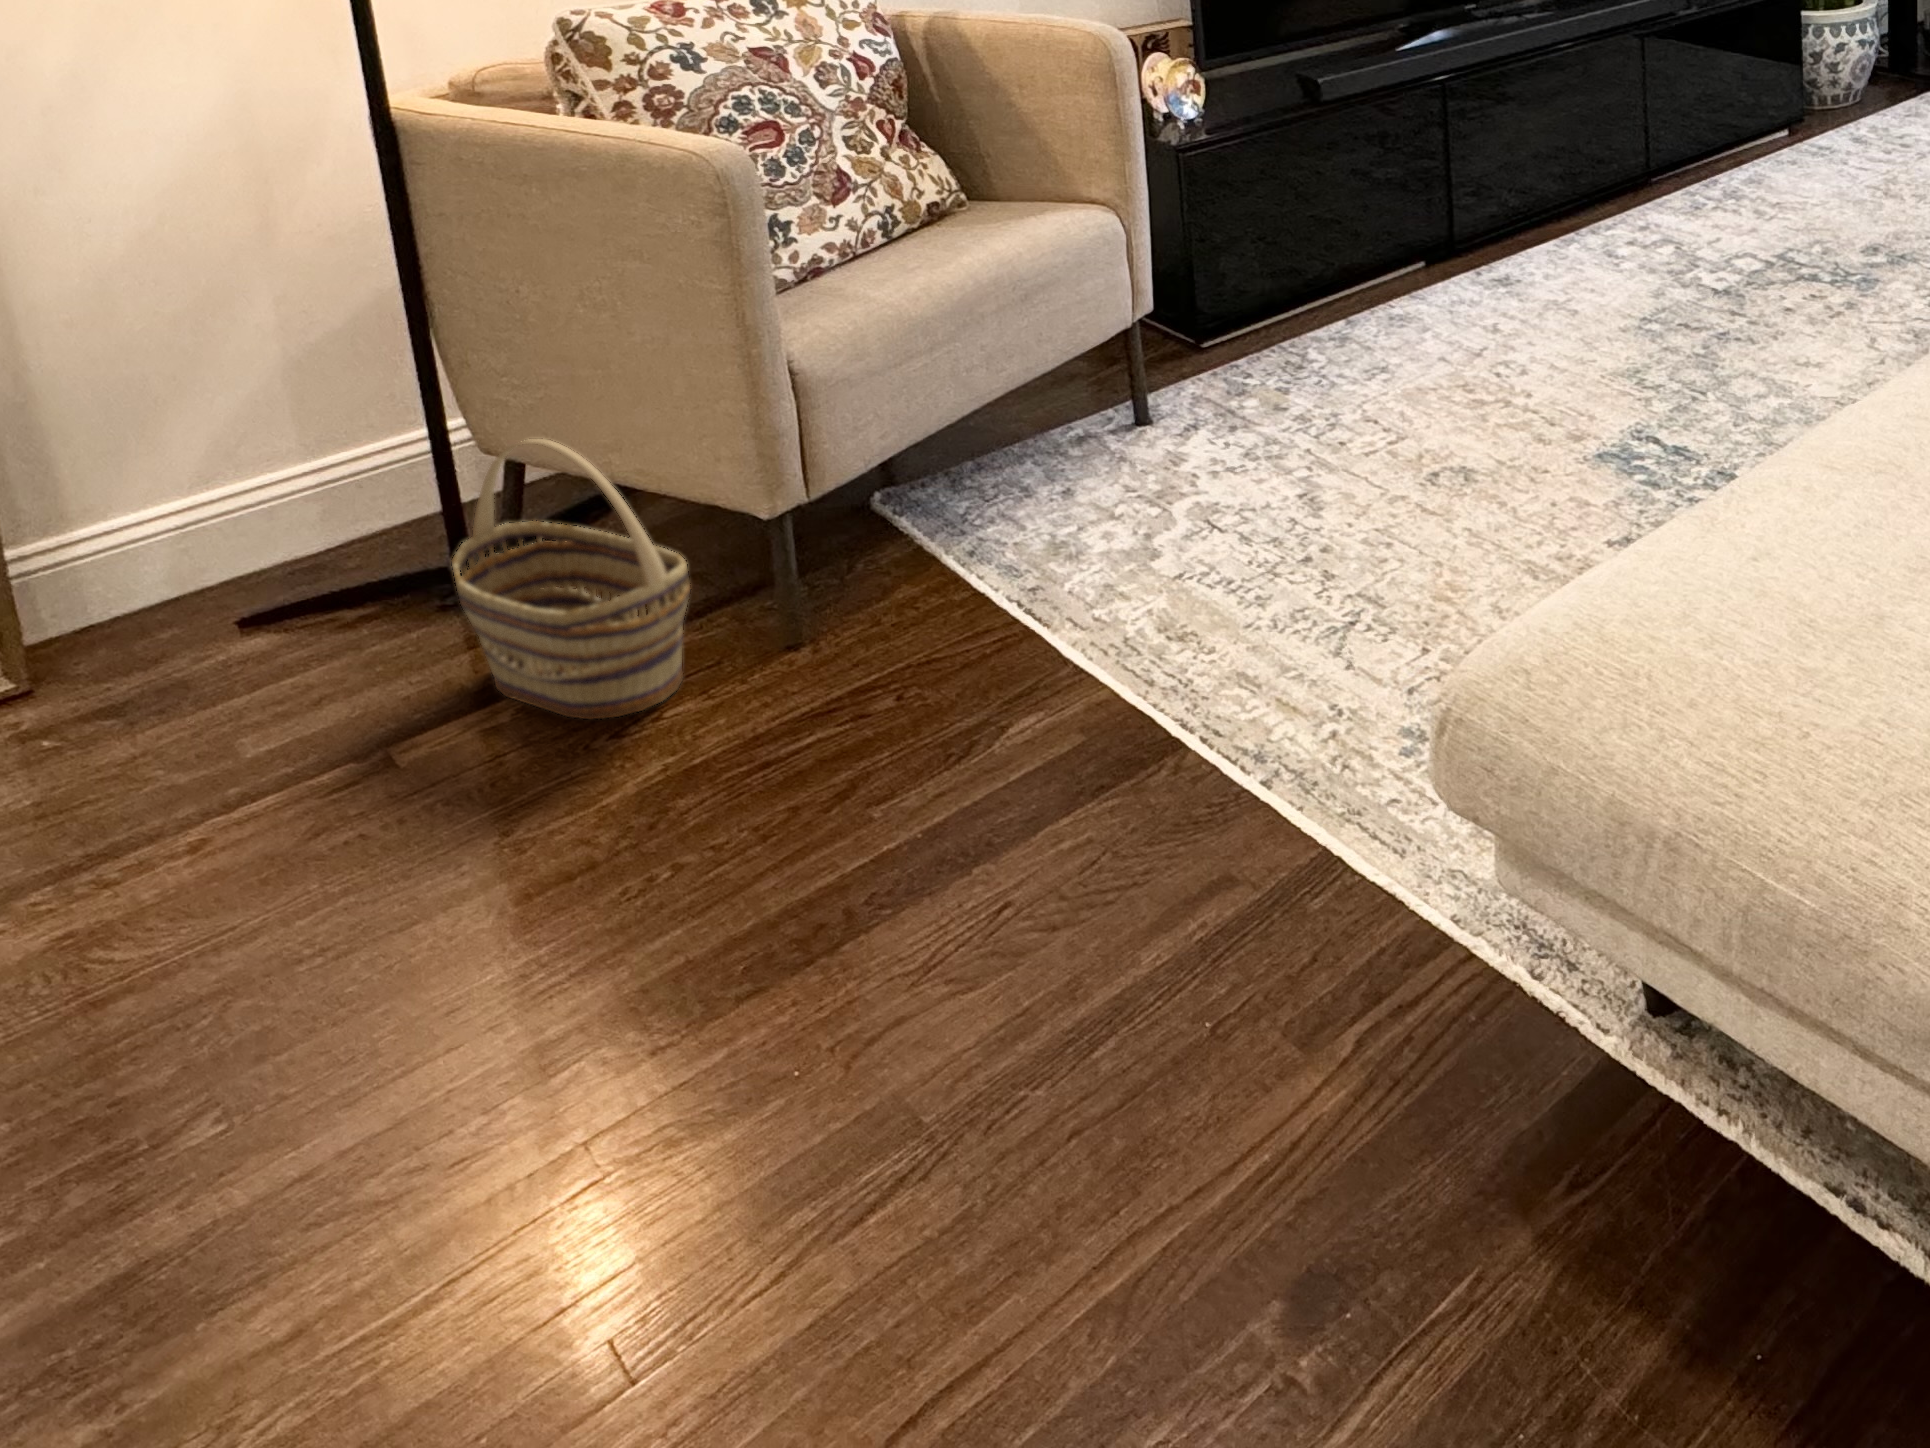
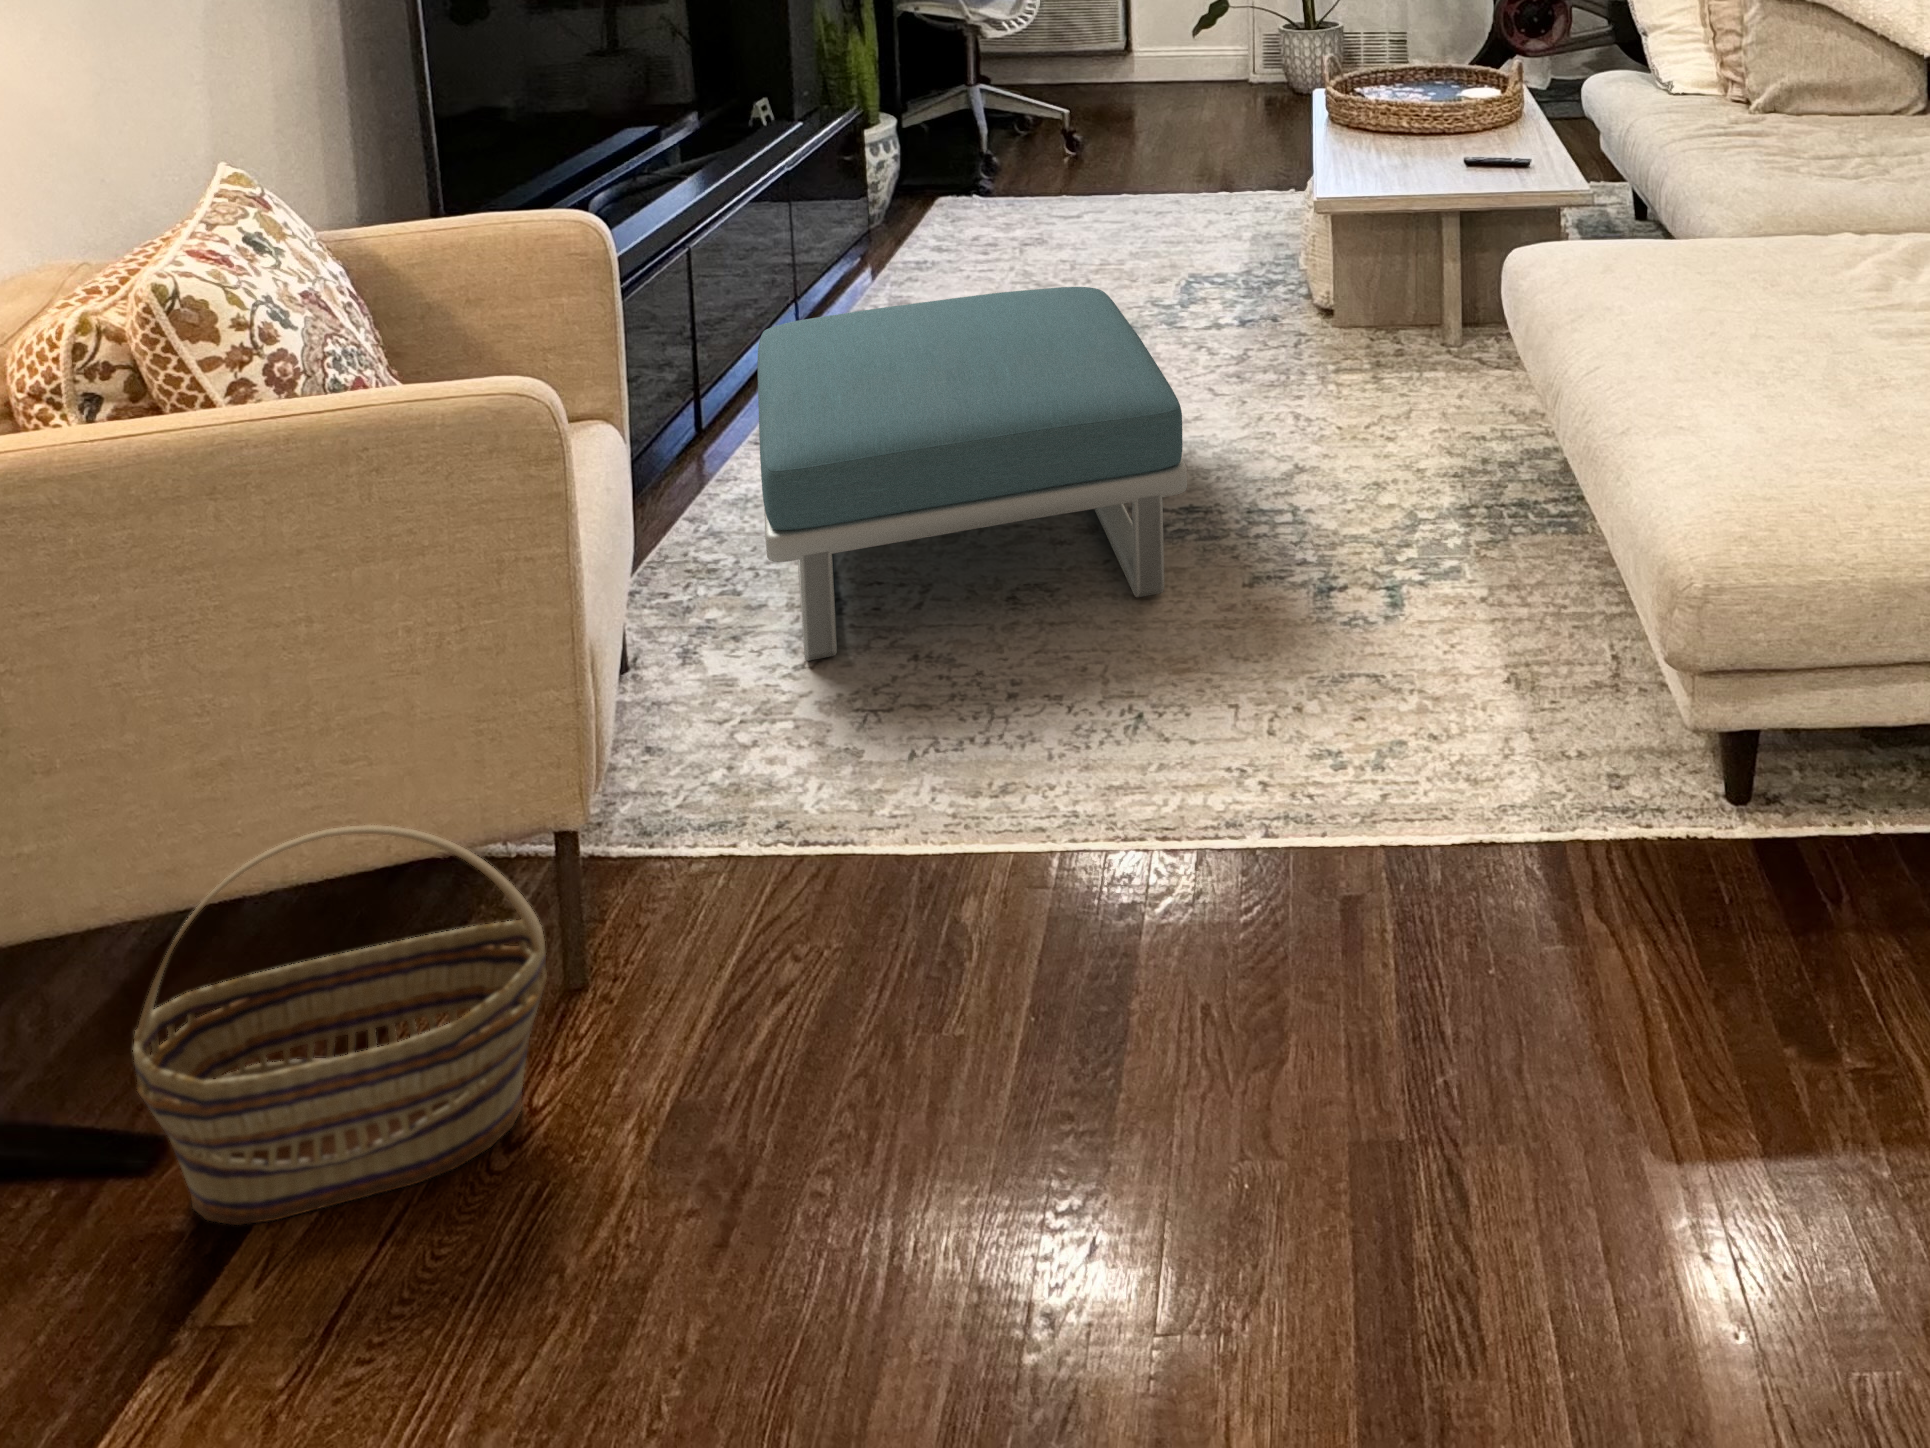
footstool: none [1209,166,1718,514] -> present [758,287,1187,661]

